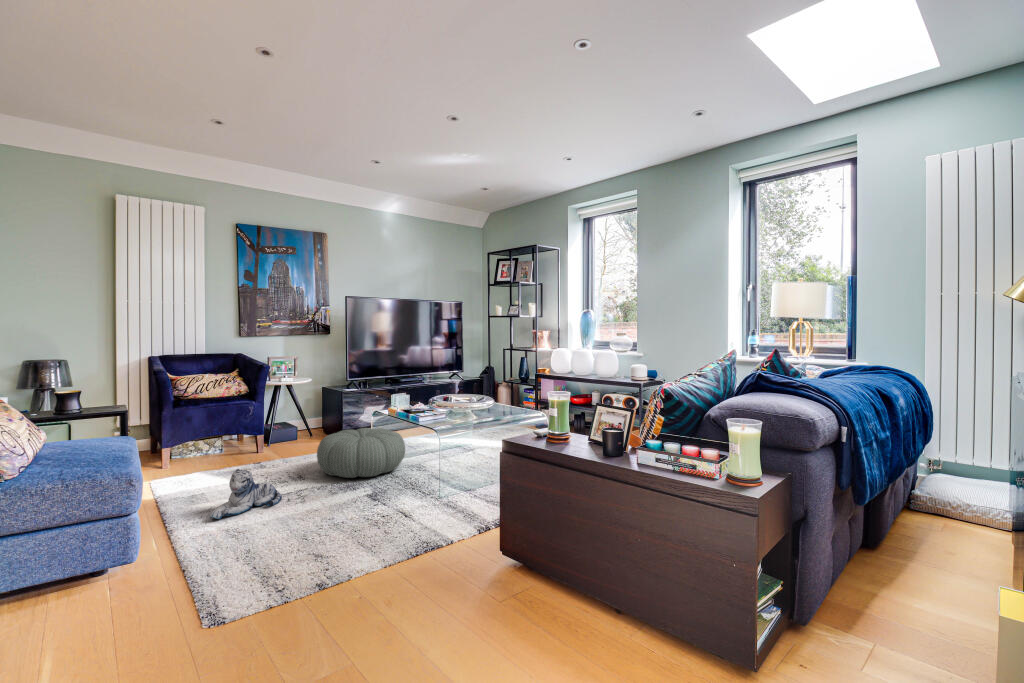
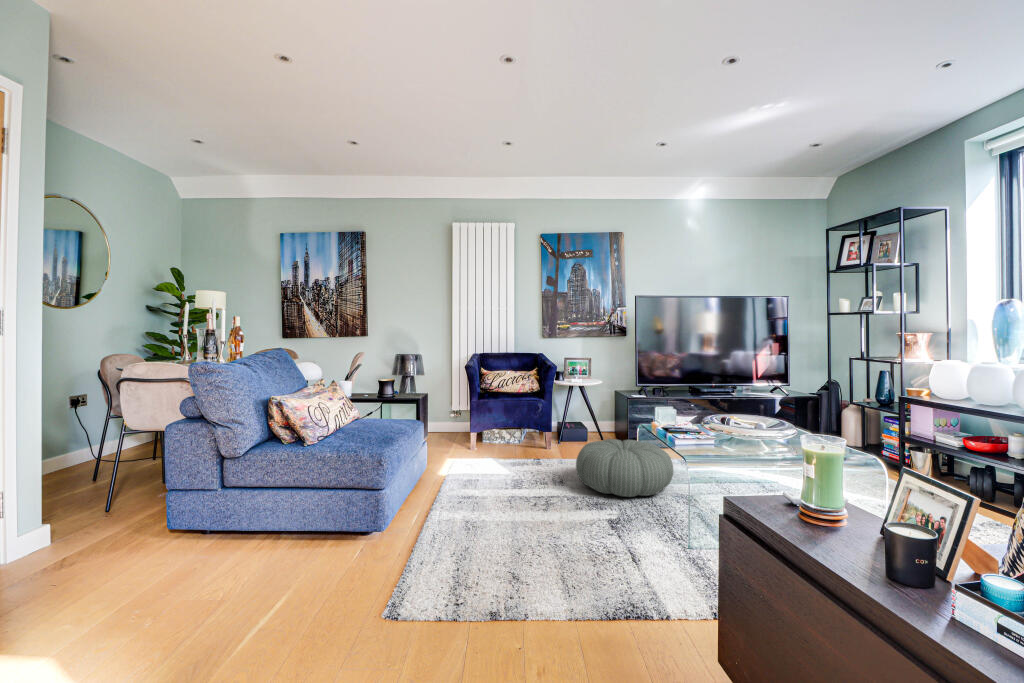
plush toy: present [210,469,282,519] -> none [462,463,531,508]

